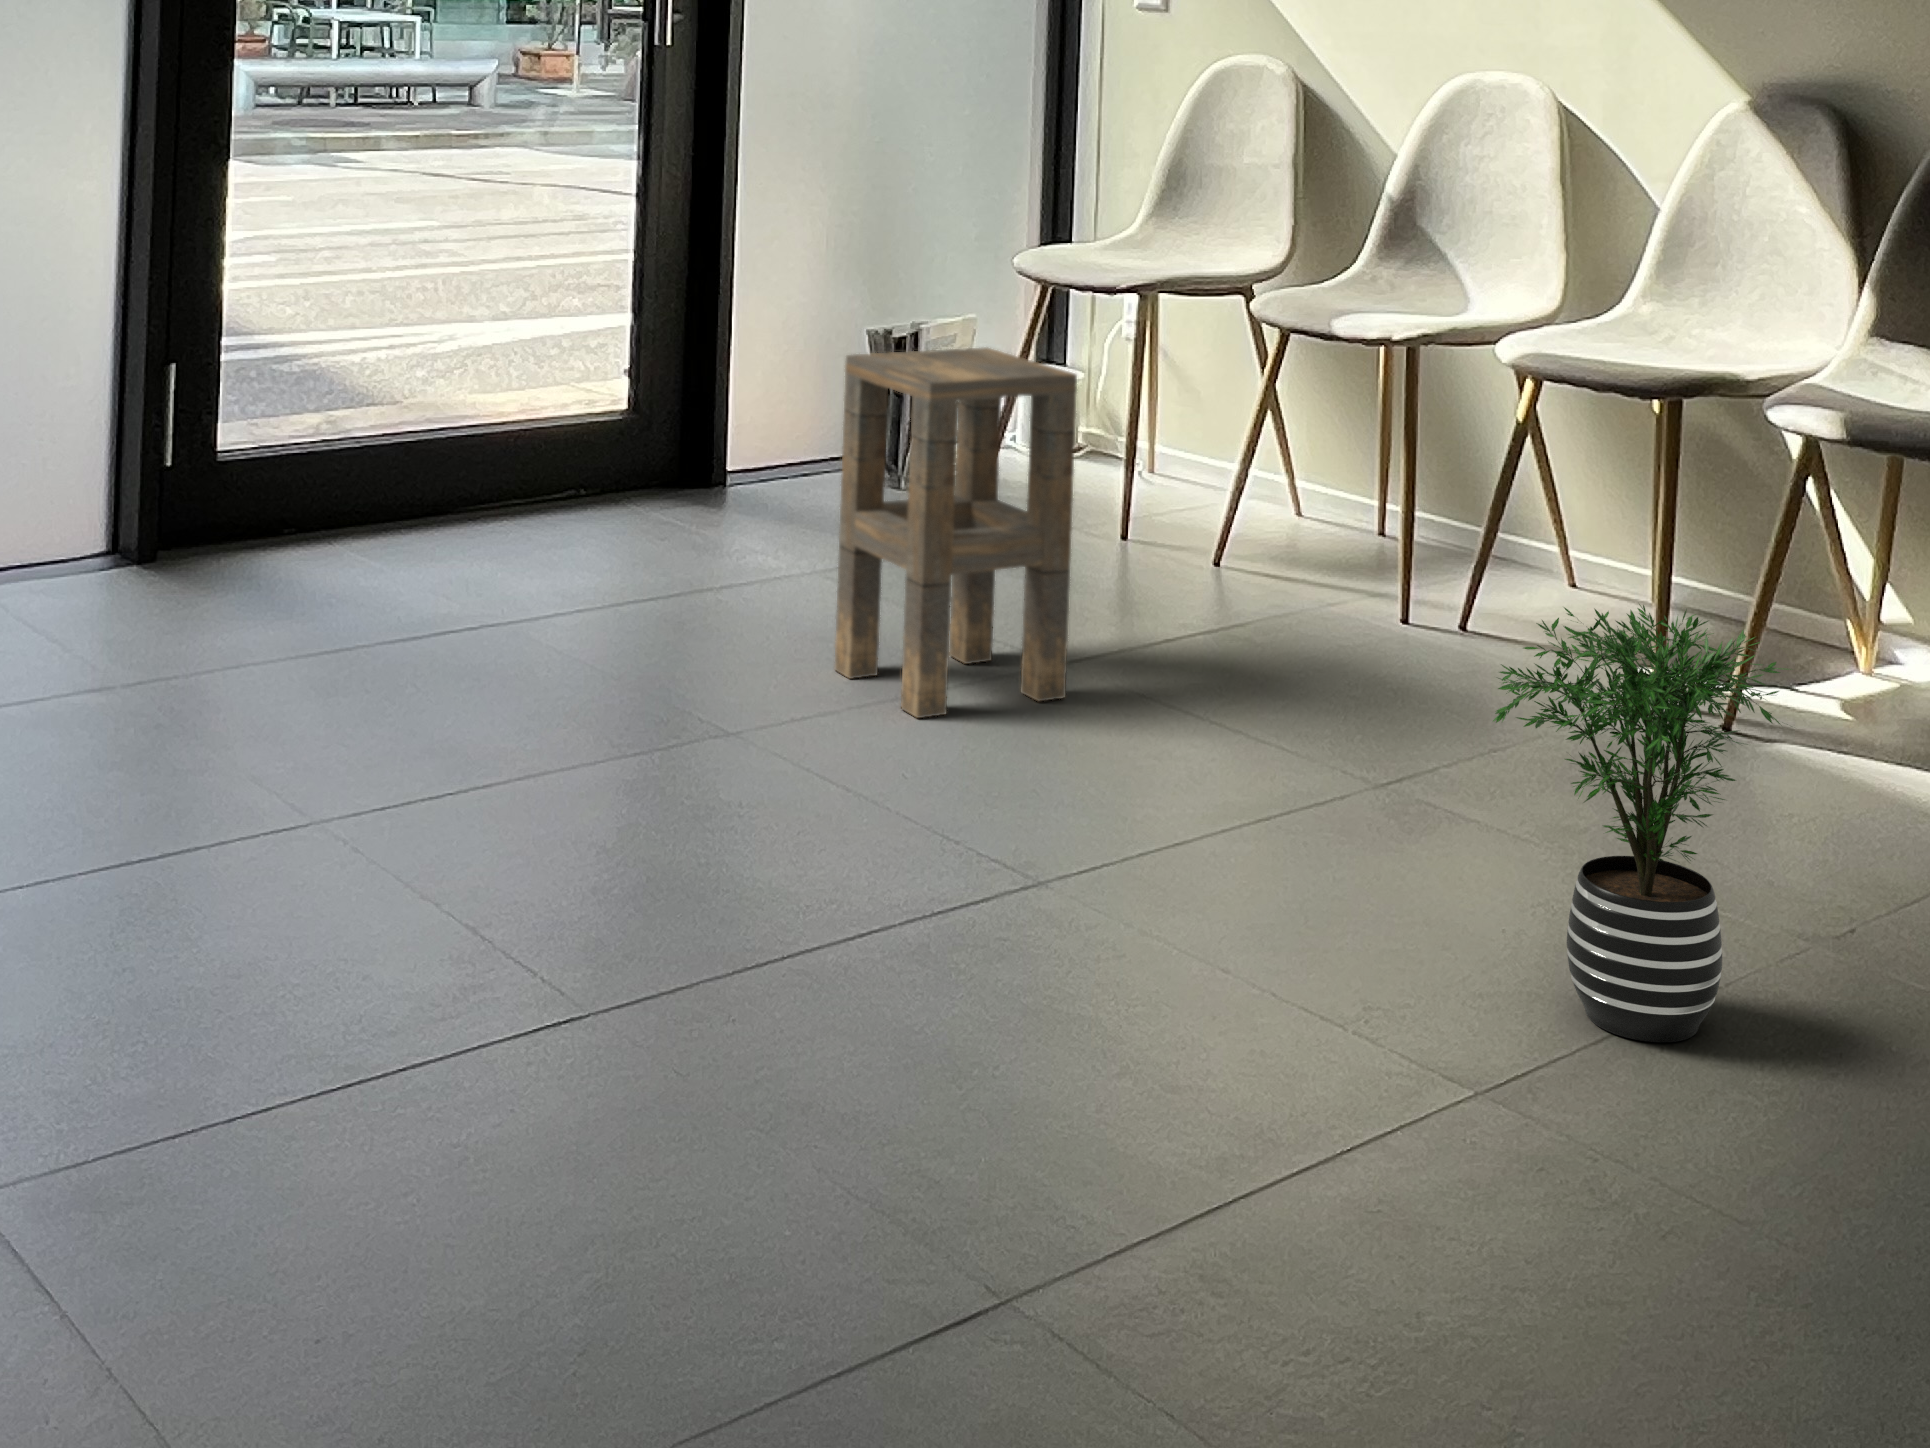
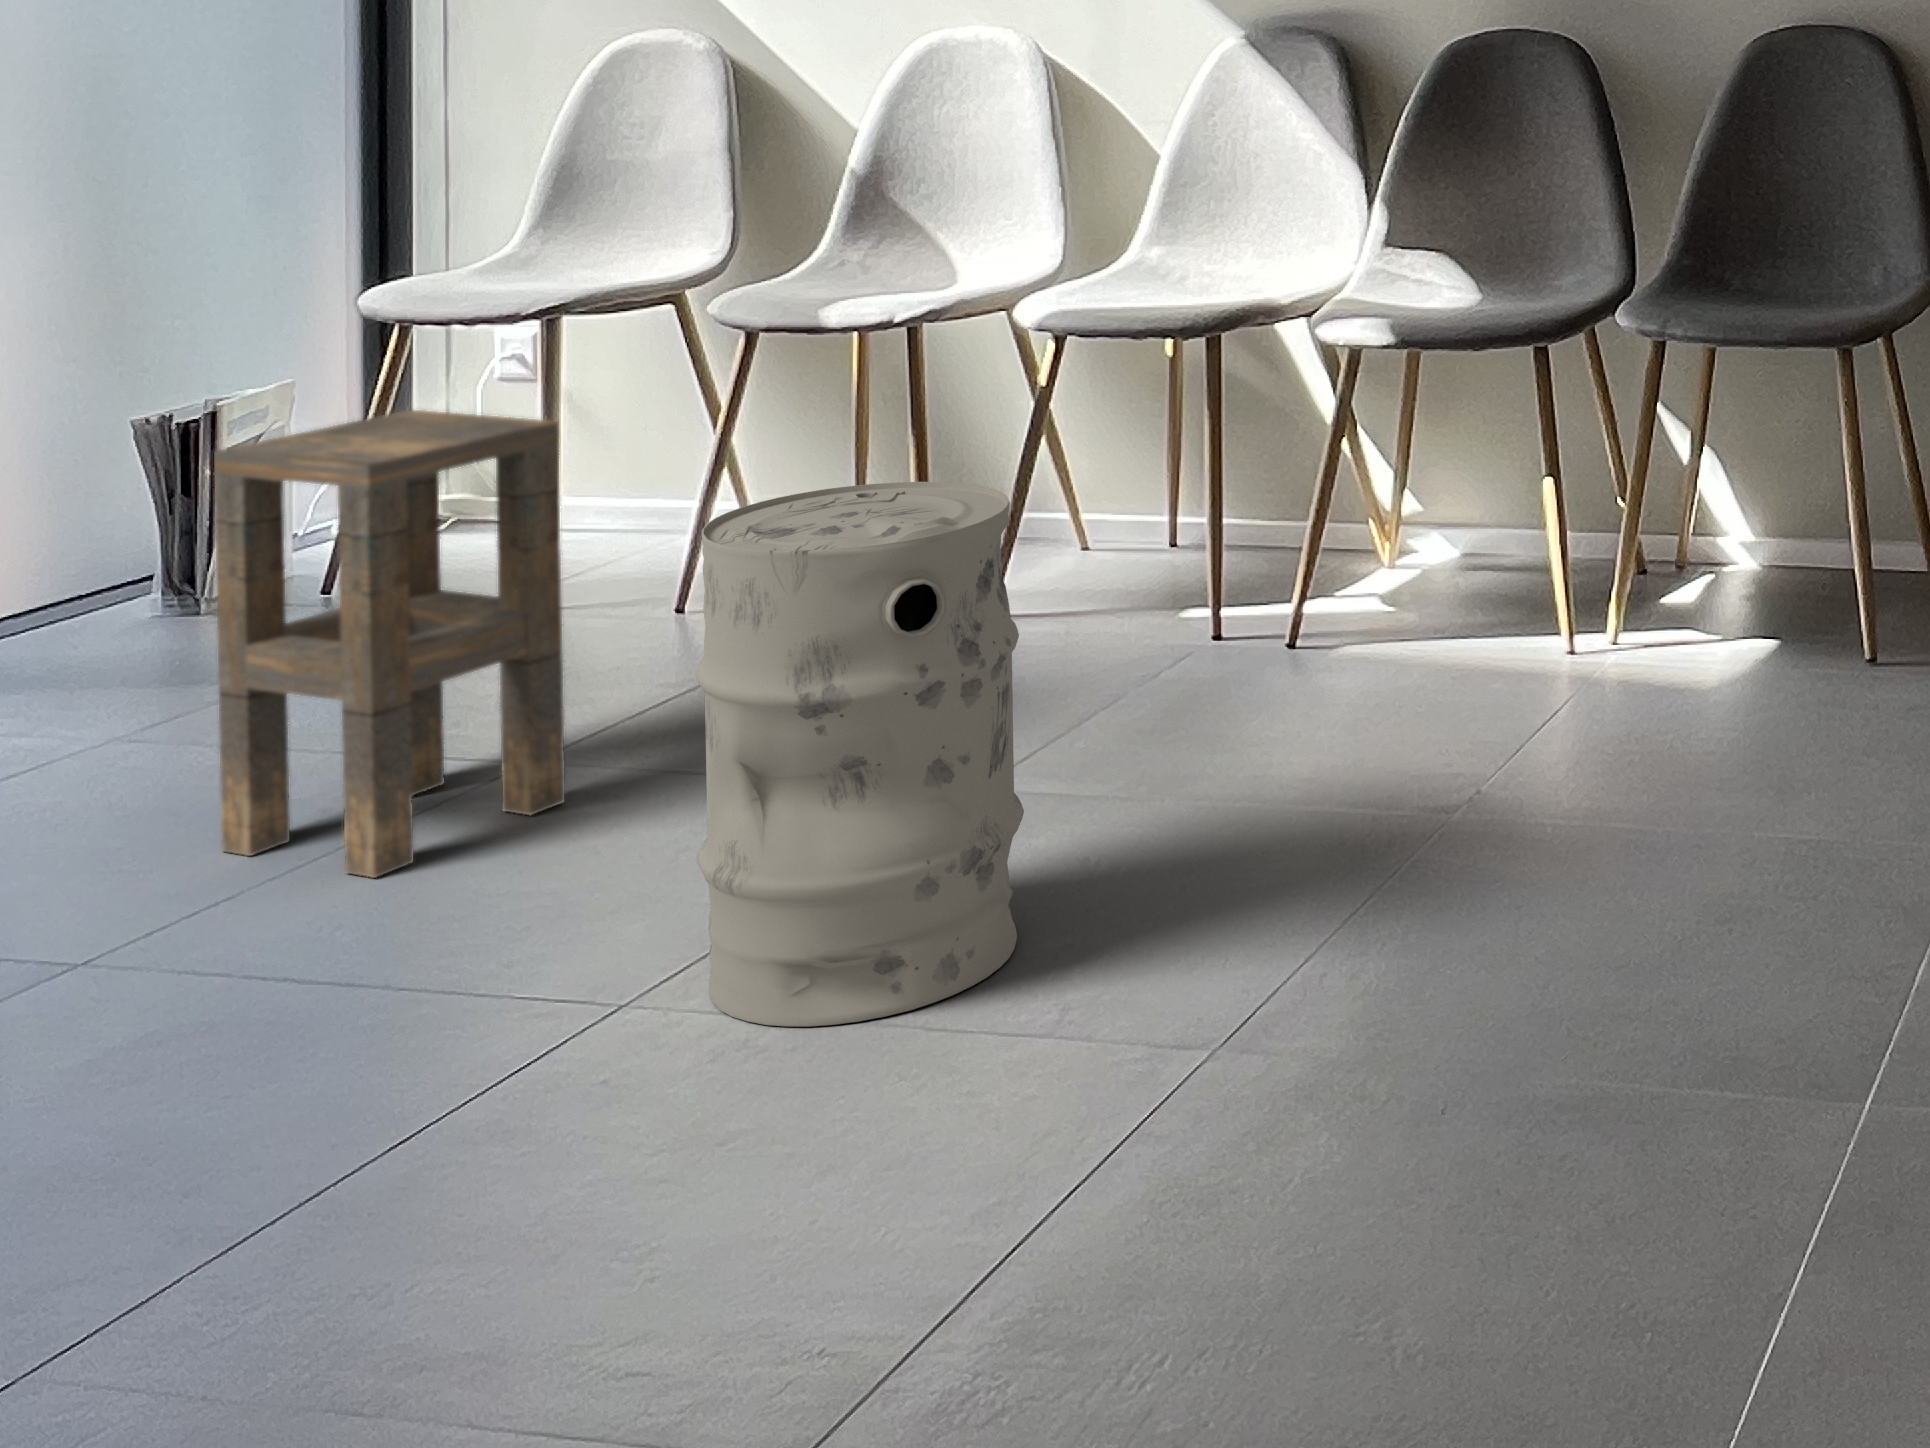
trash can: none [1097,464,1366,945] -> present [696,482,1024,1027]
potted plant: present [1493,604,1789,1042] -> none [1178,536,1480,969]

